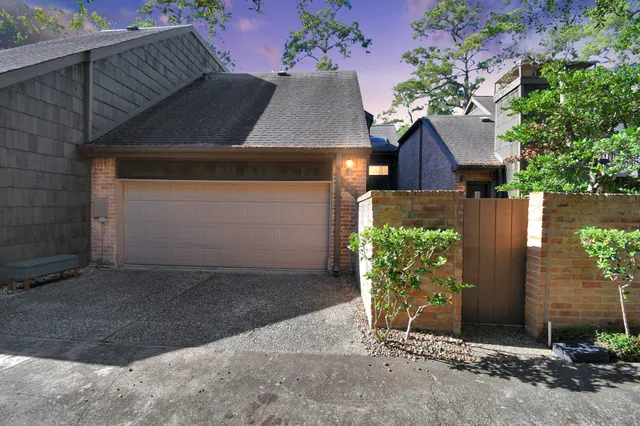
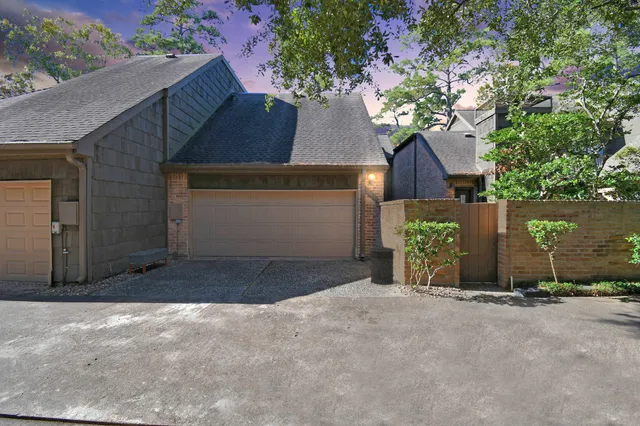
trash can: none [321,263,361,324] -> present [369,247,395,285]

